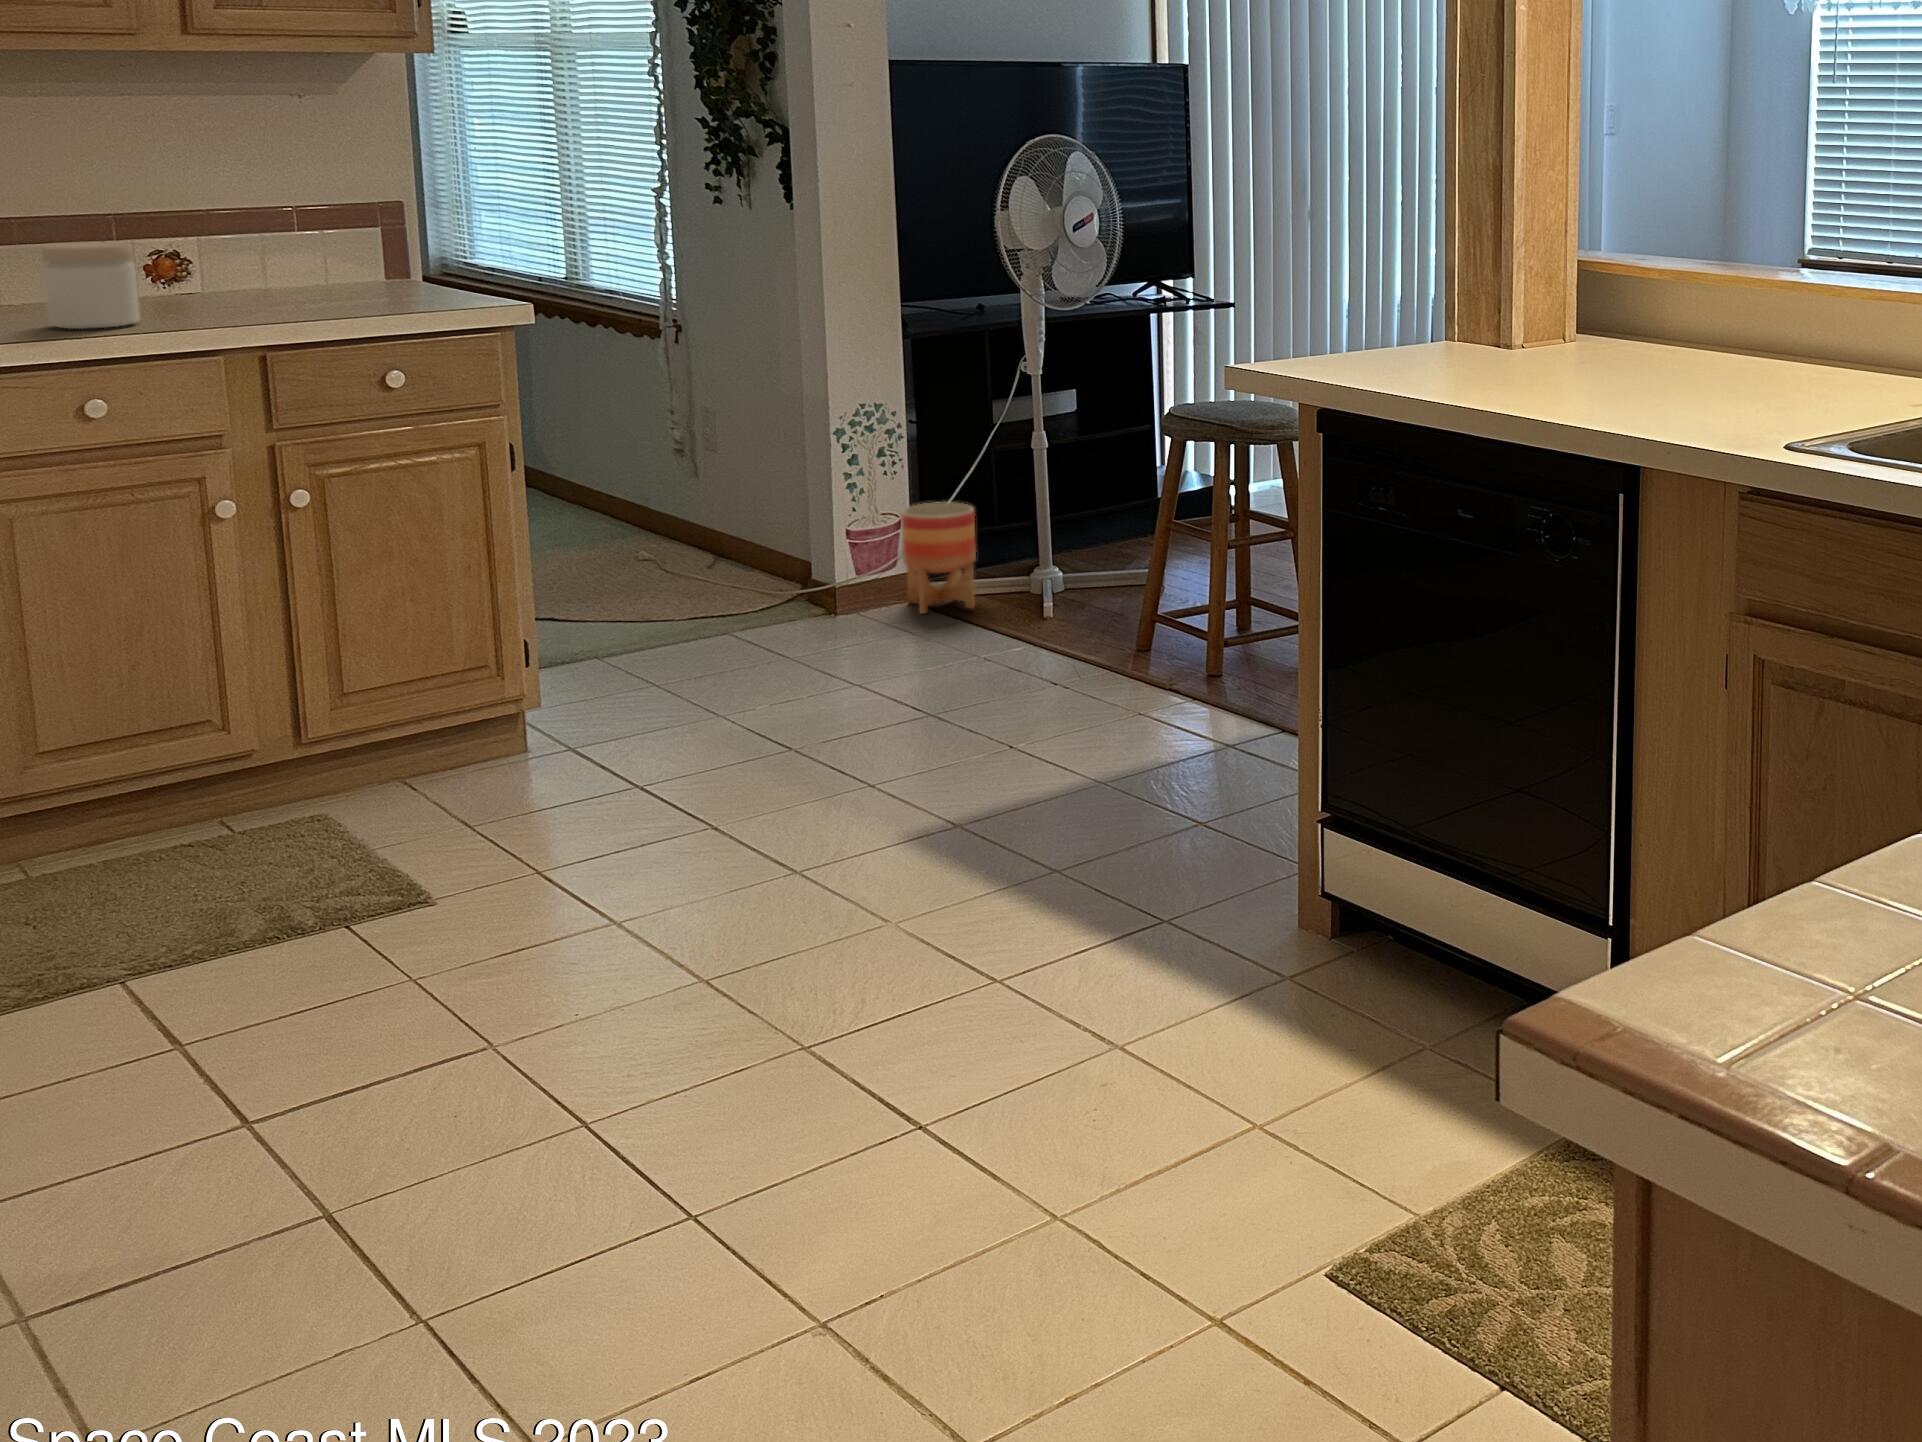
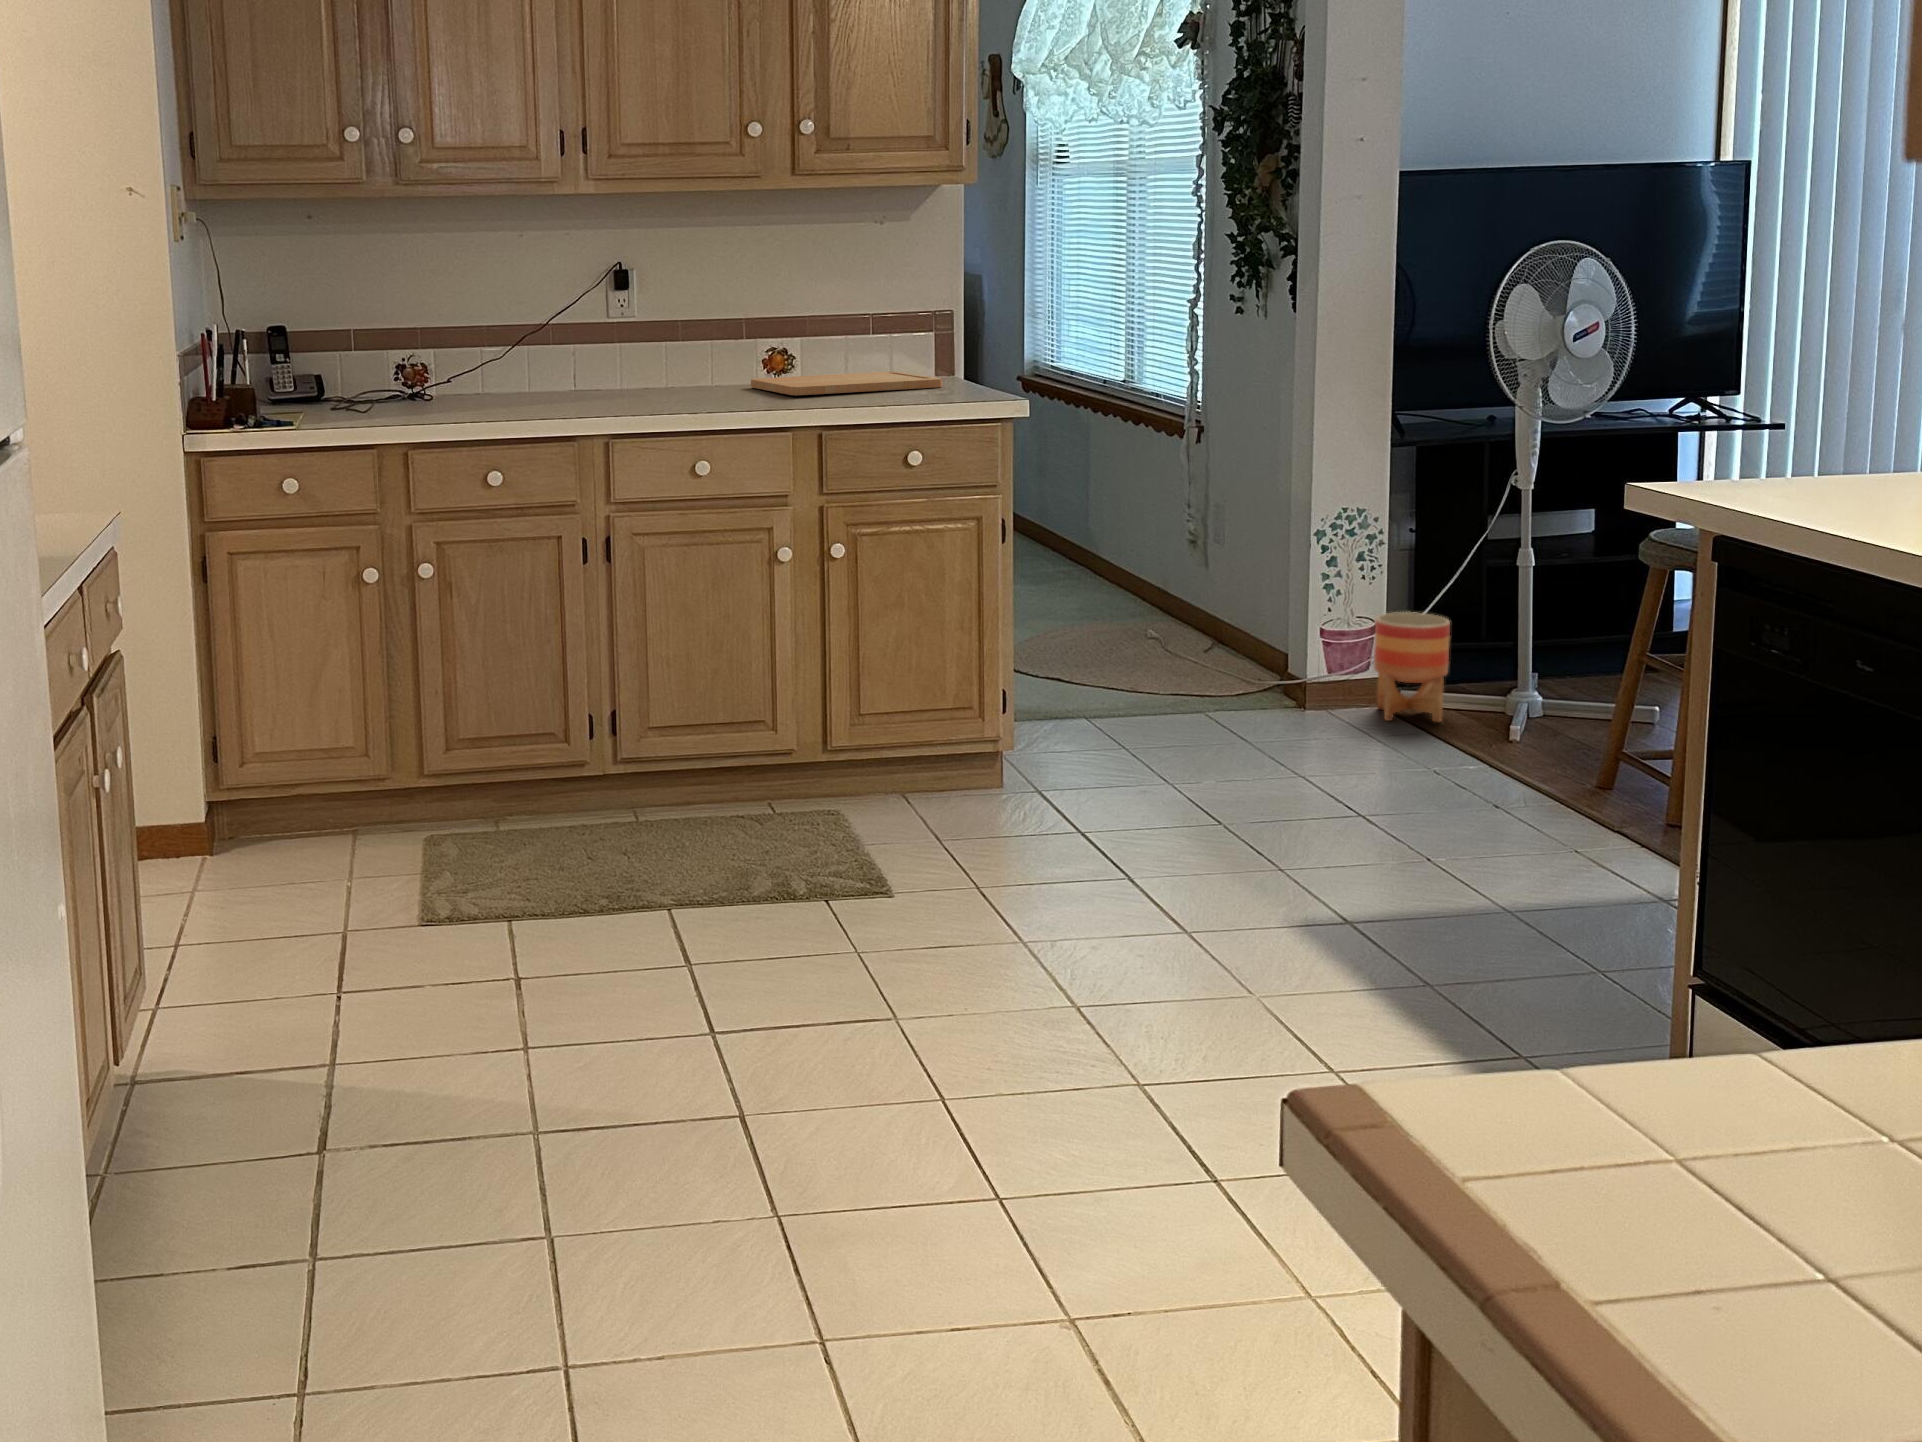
jar: present [41,243,140,329] -> none [690,340,749,406]
cutting board: none [125,277,402,310] -> present [751,371,942,395]

